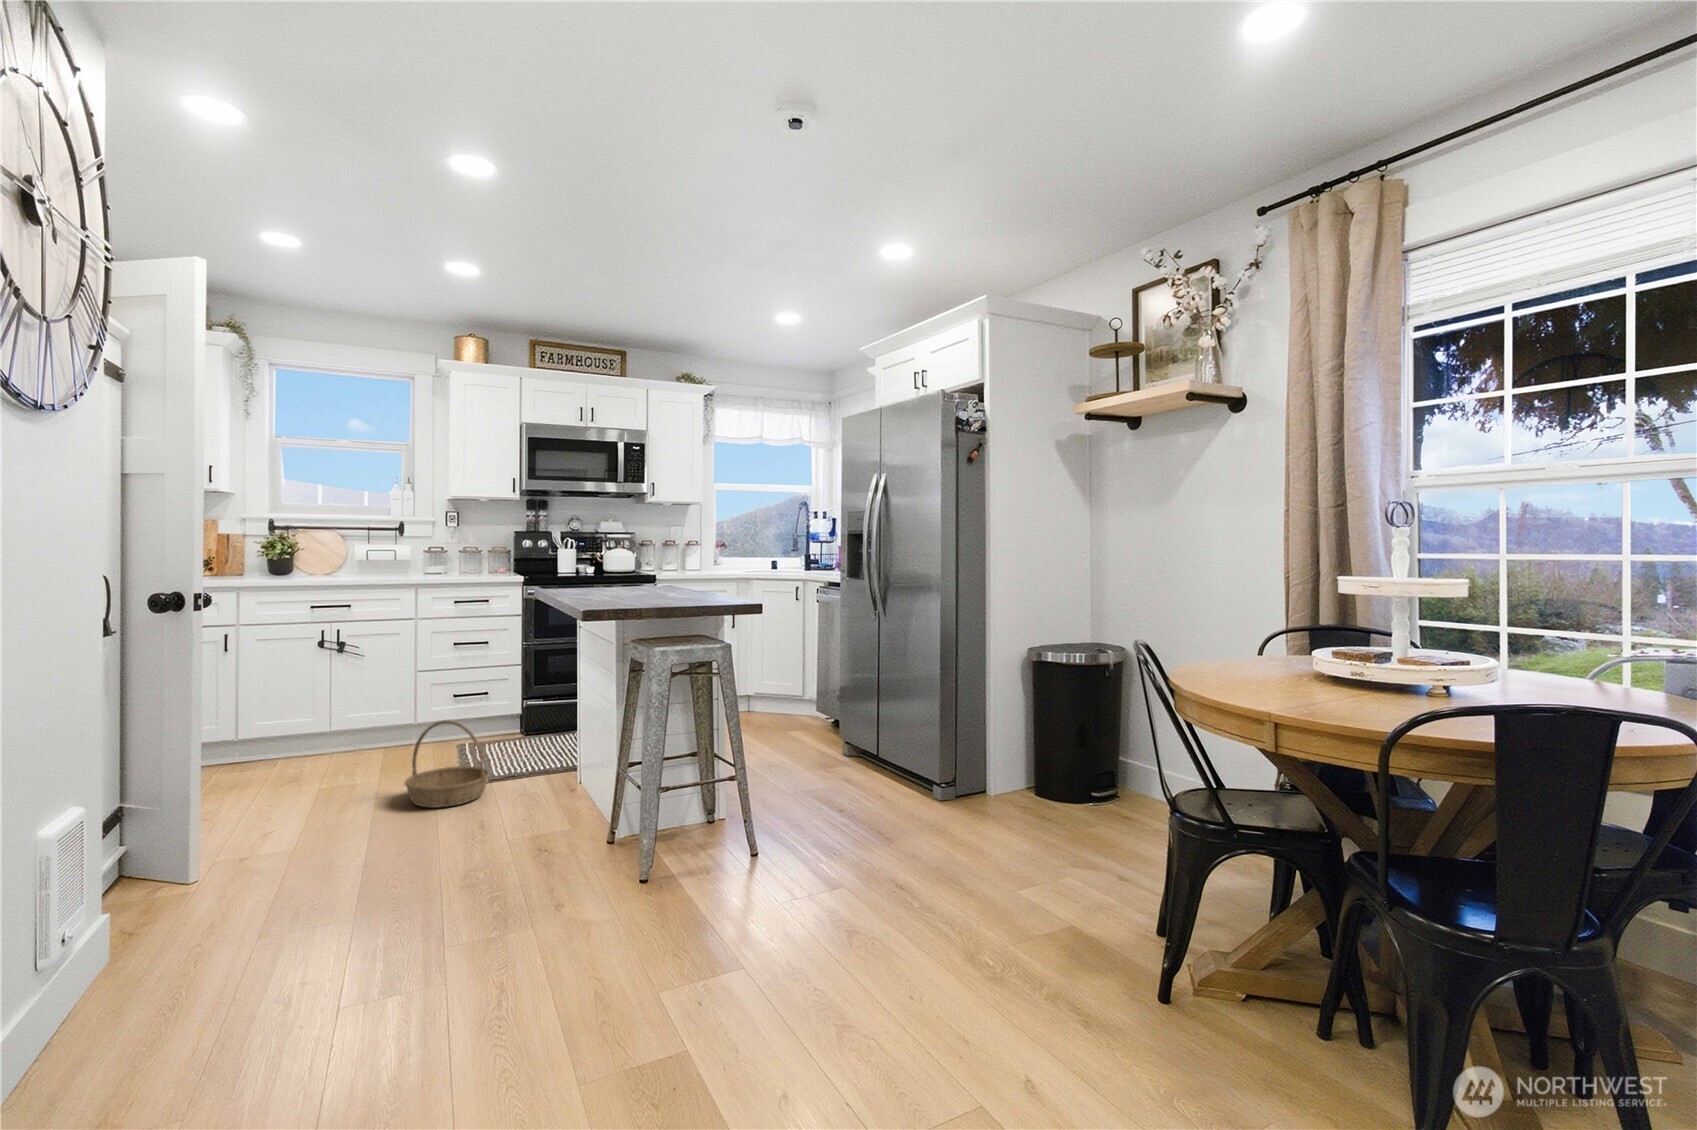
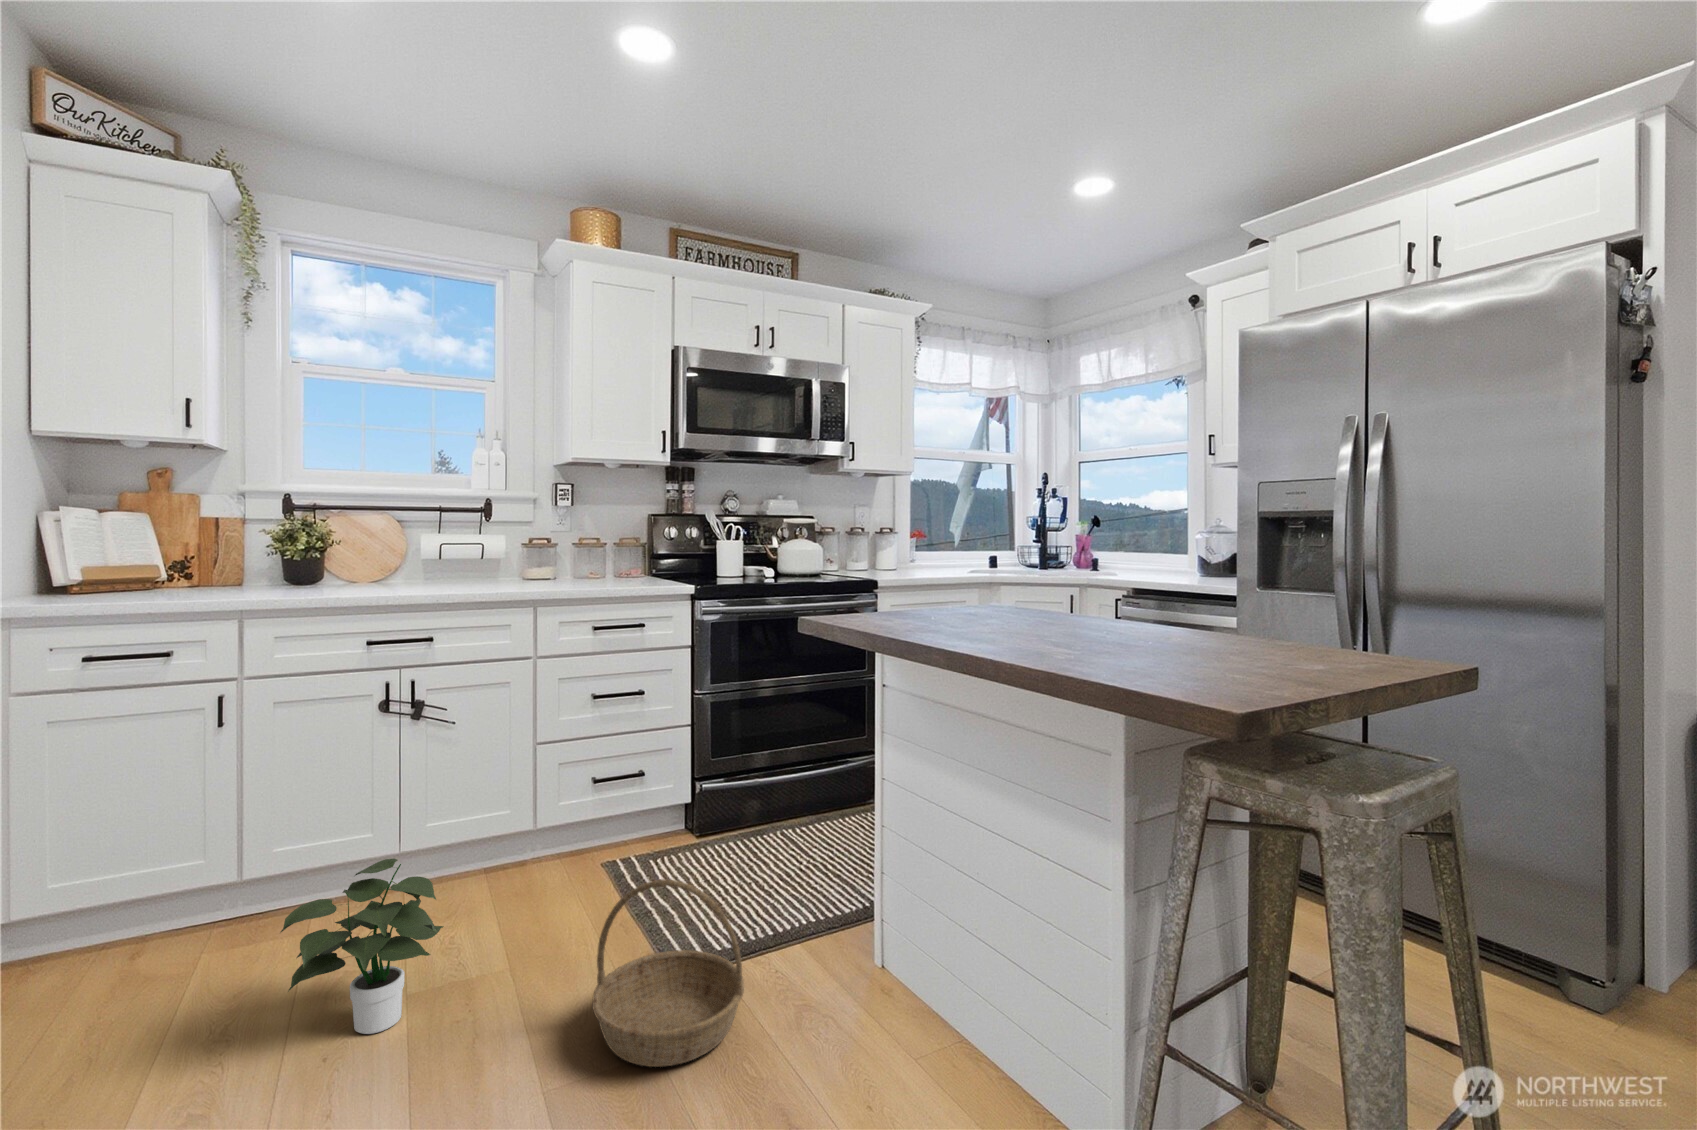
potted plant: none [248,715,340,798] -> present [280,859,444,1034]

